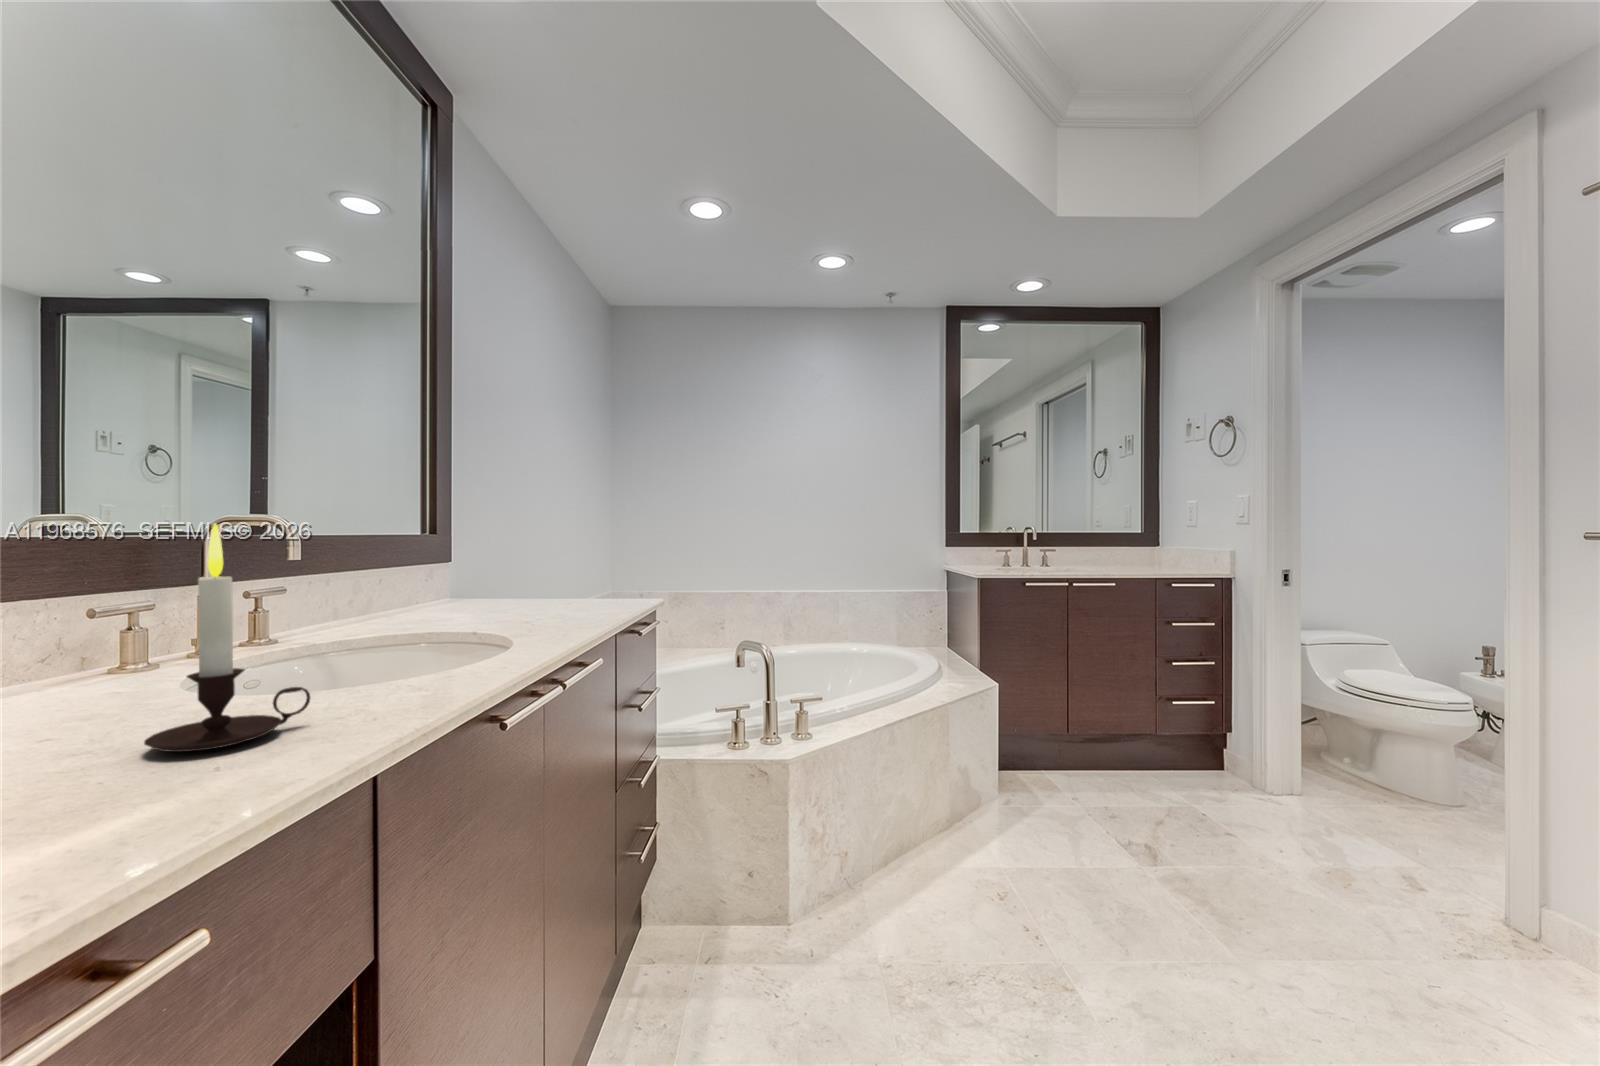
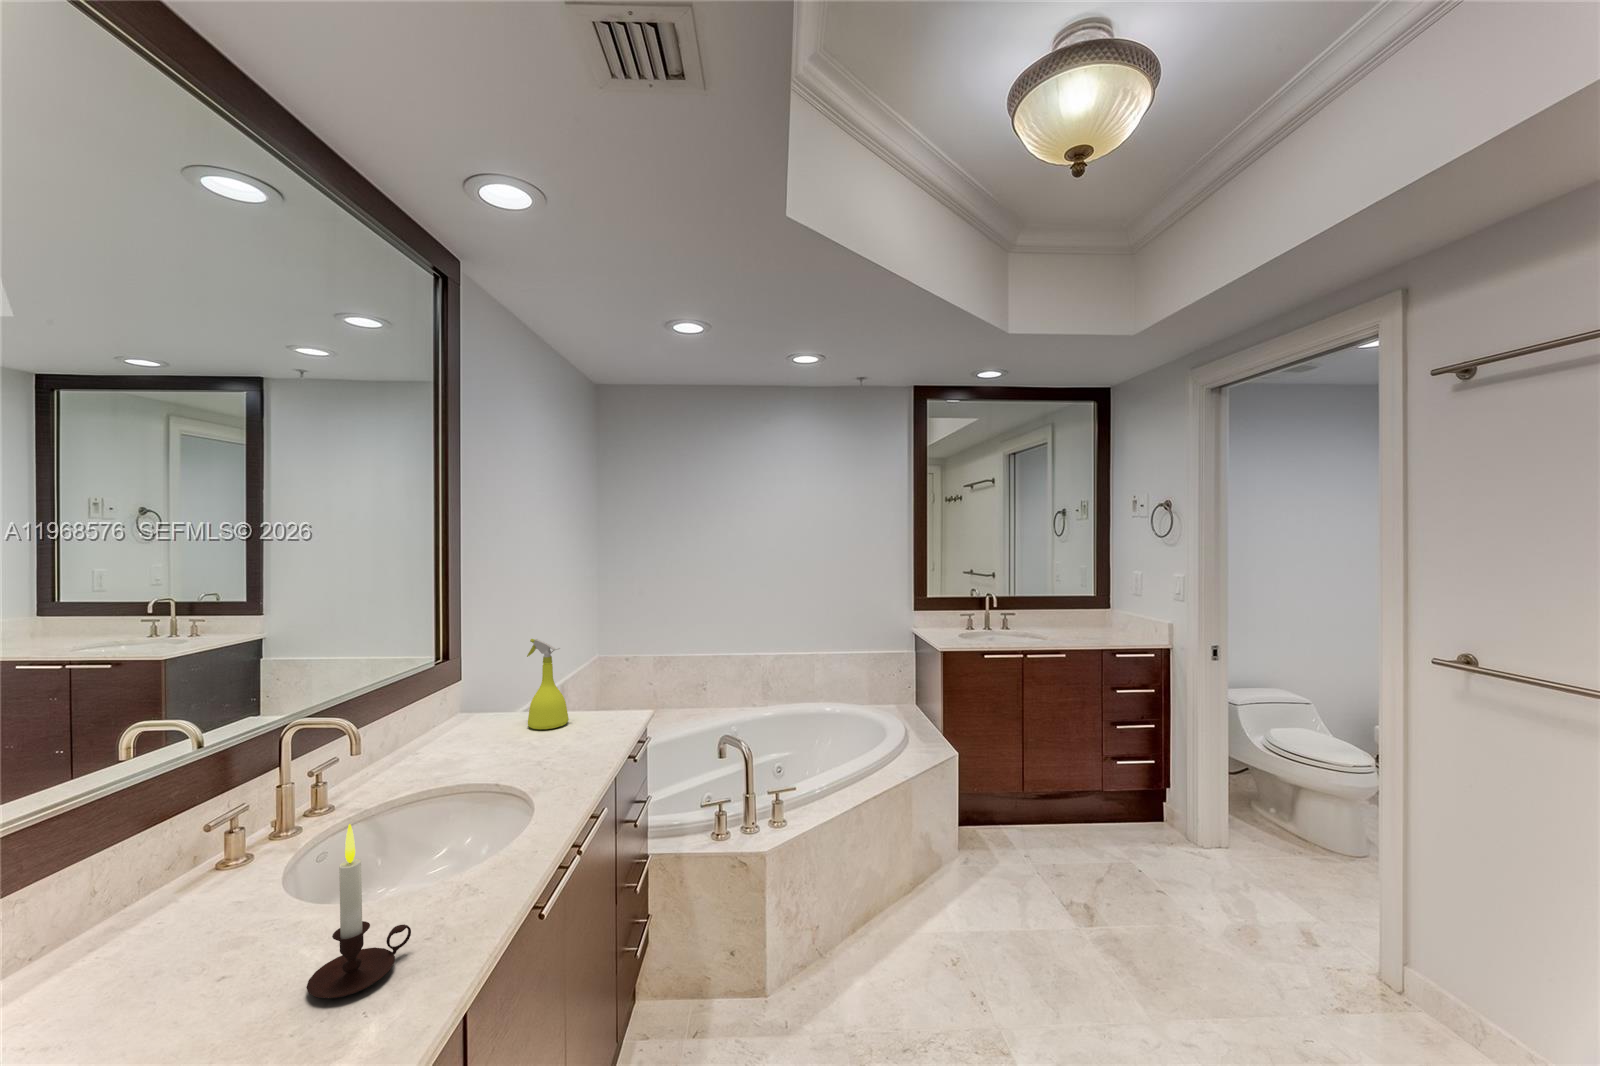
spray bottle: none [522,508,568,607] -> present [527,639,569,729]

